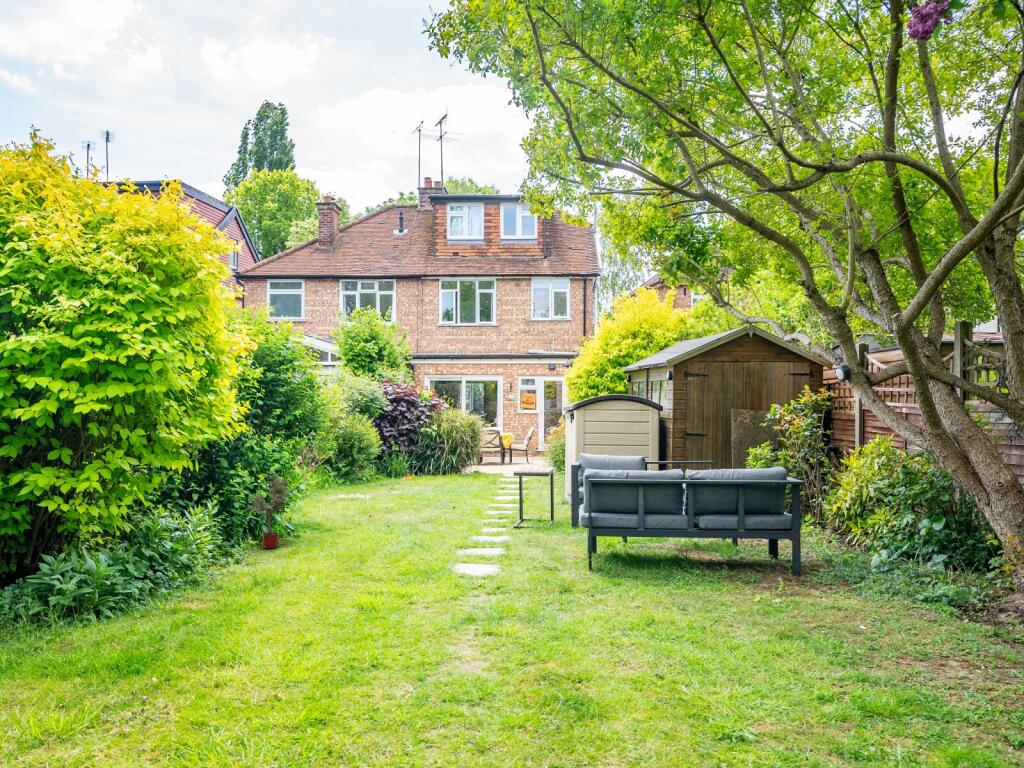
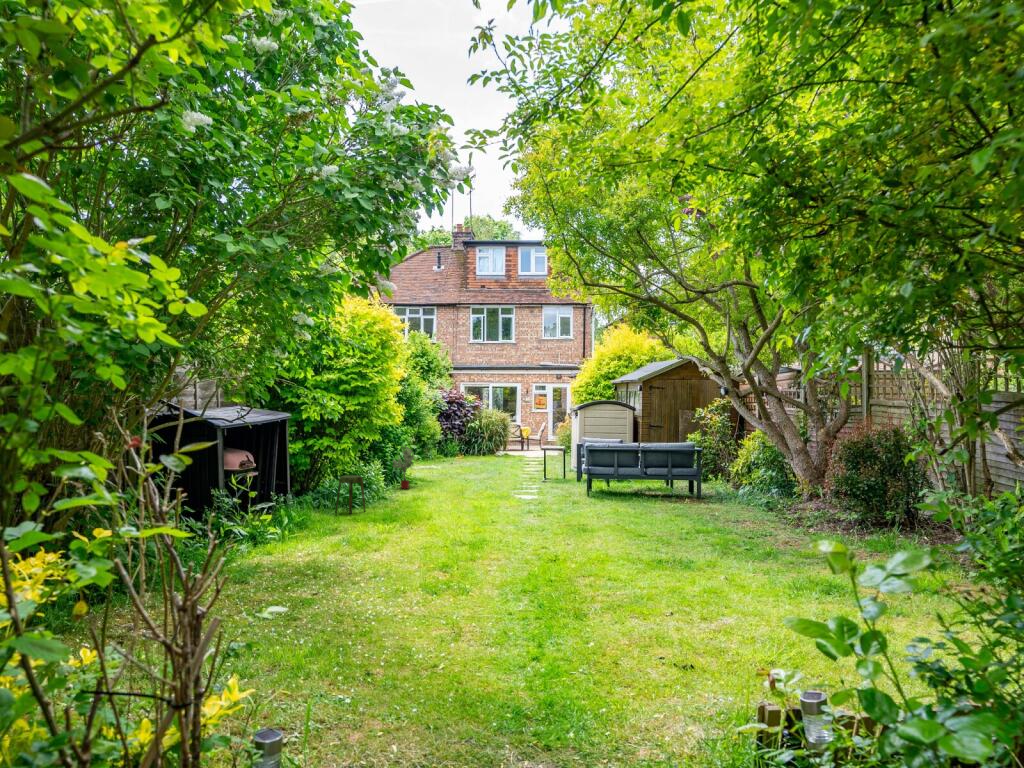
stool: none [53,545,124,633] -> present [336,475,366,514]

